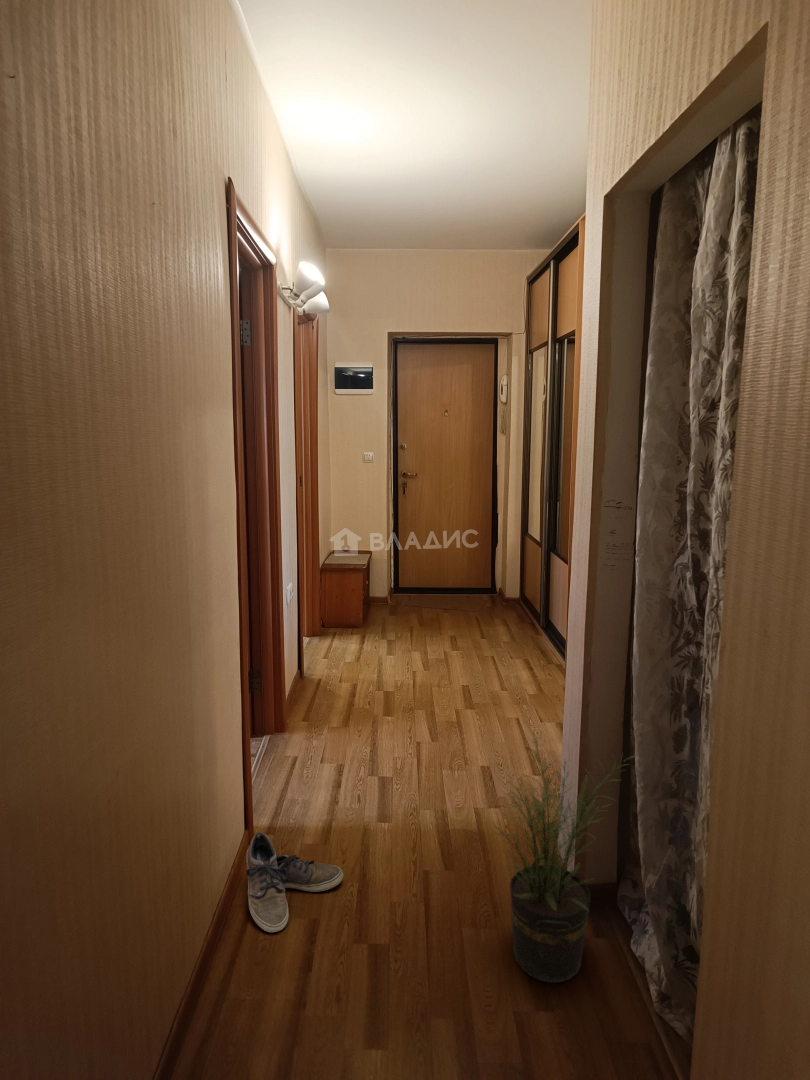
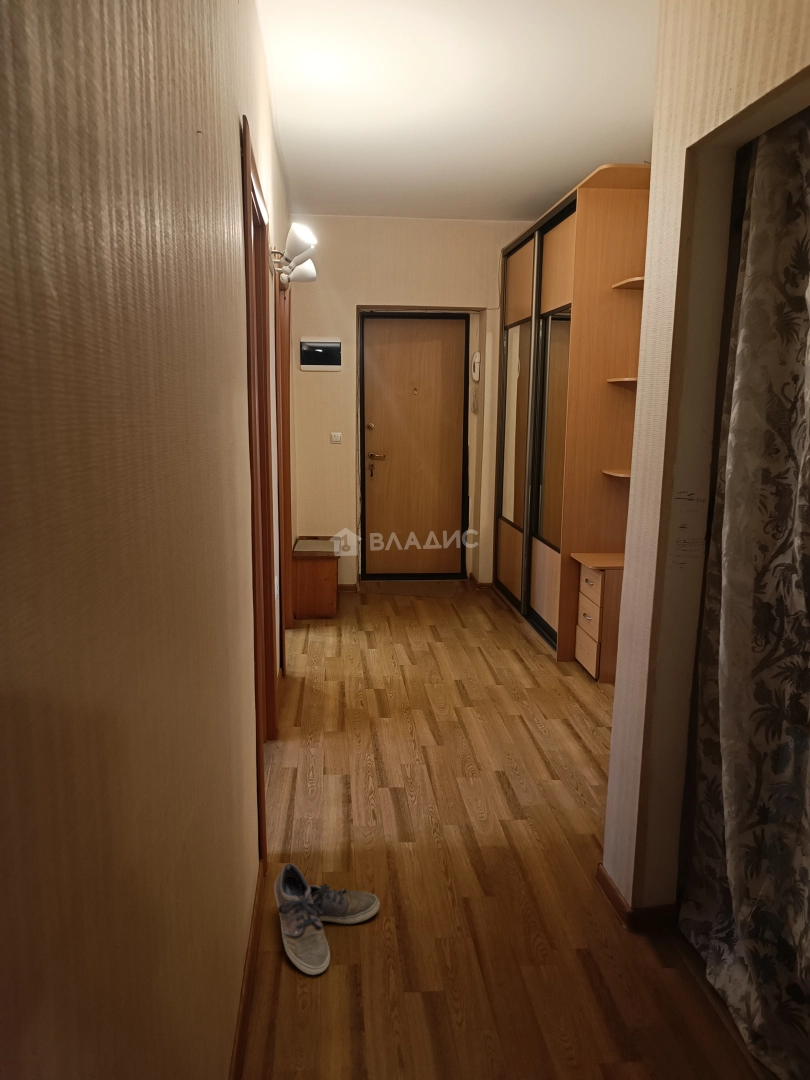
potted plant: present [496,739,636,983] -> none [557,739,711,1008]

